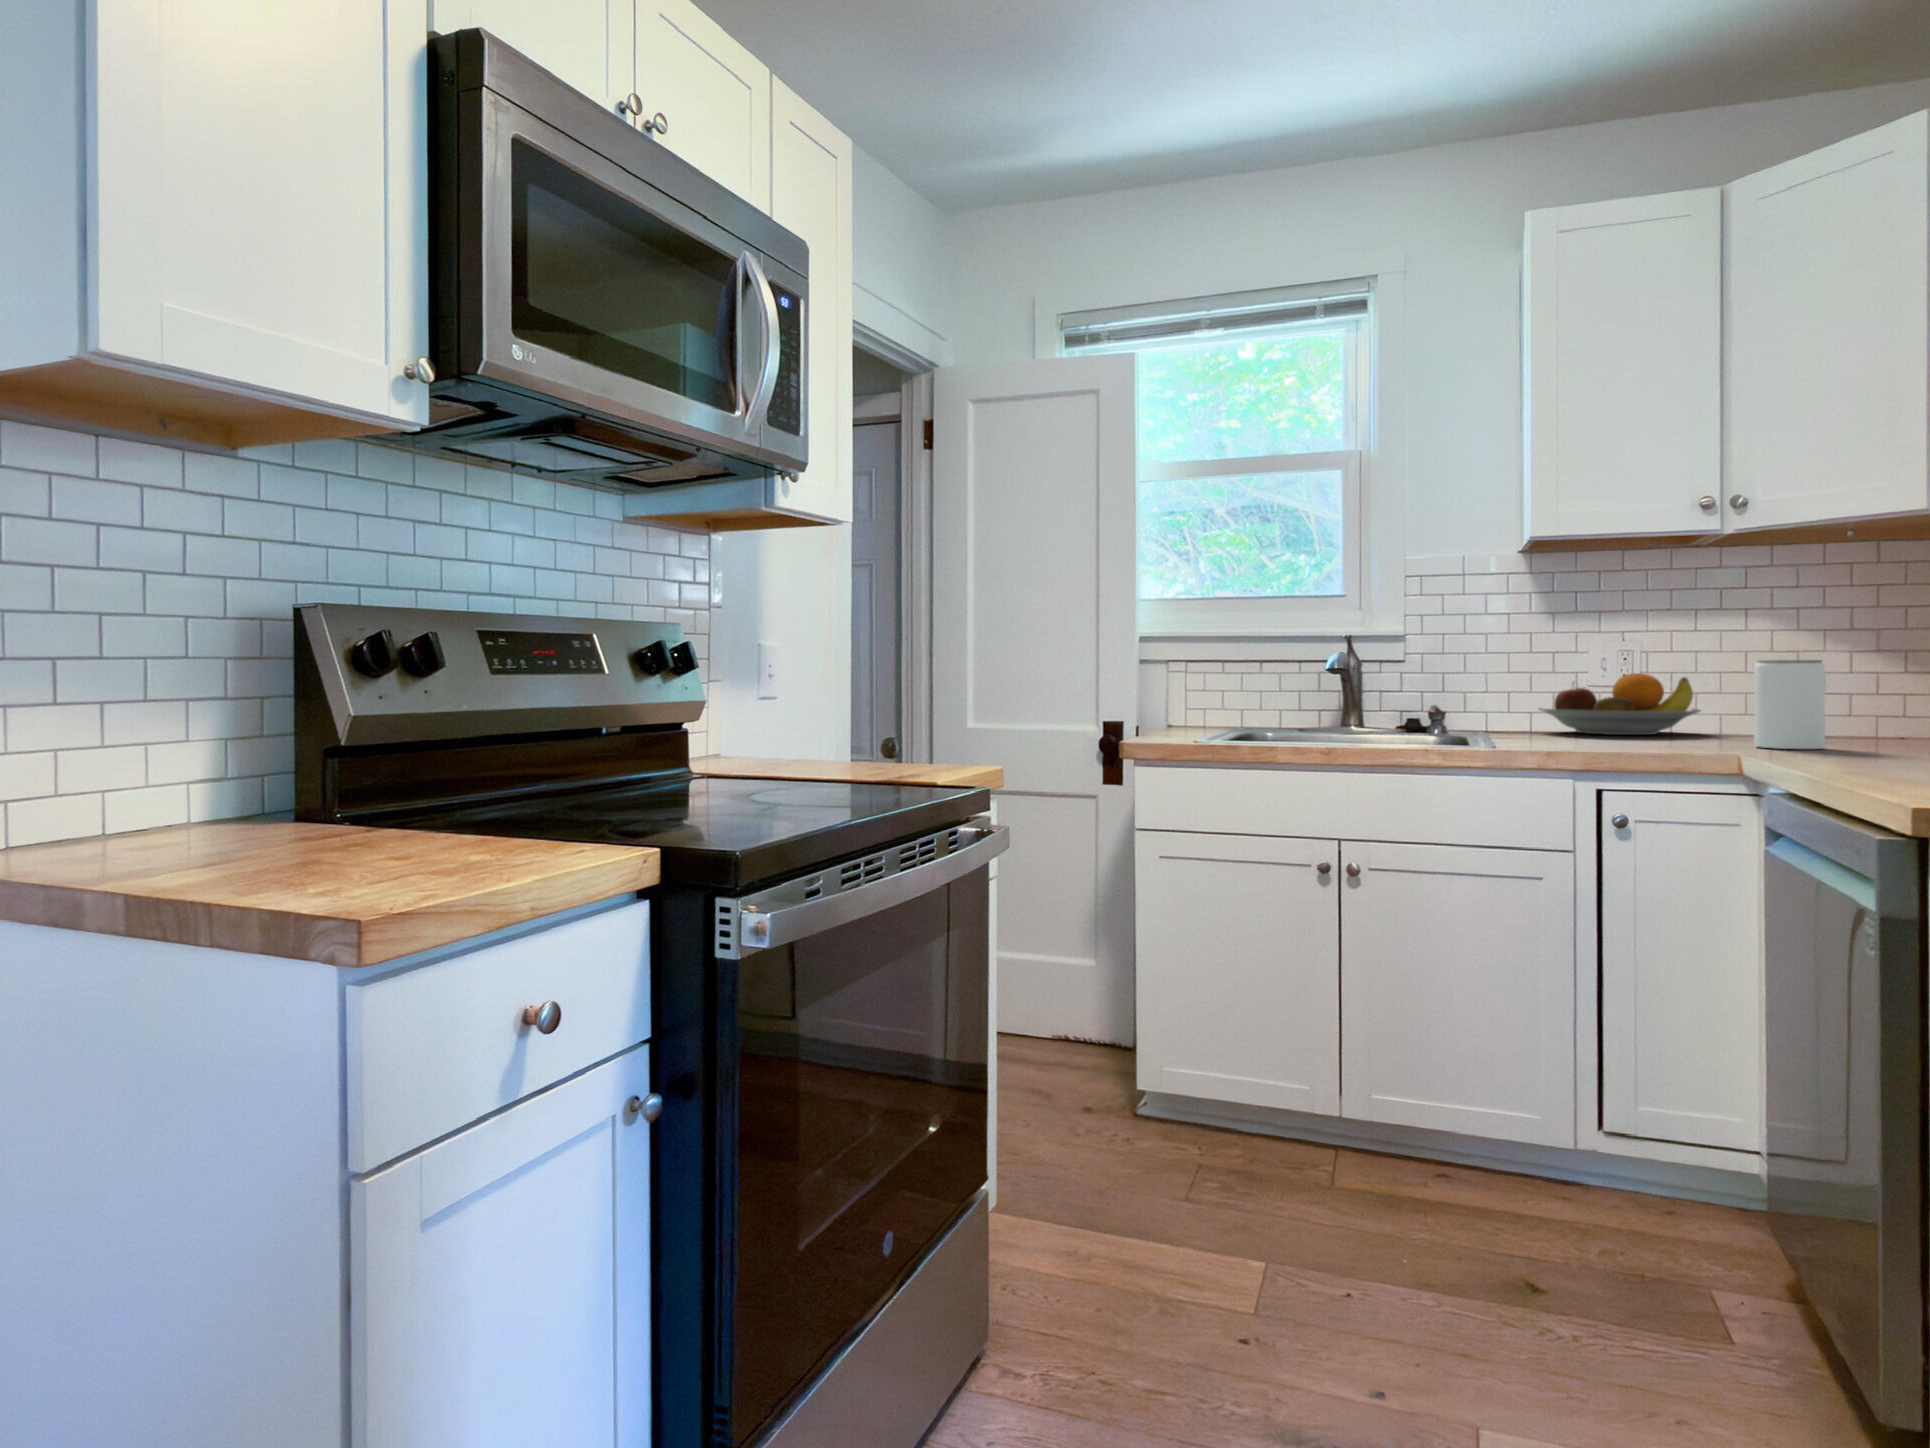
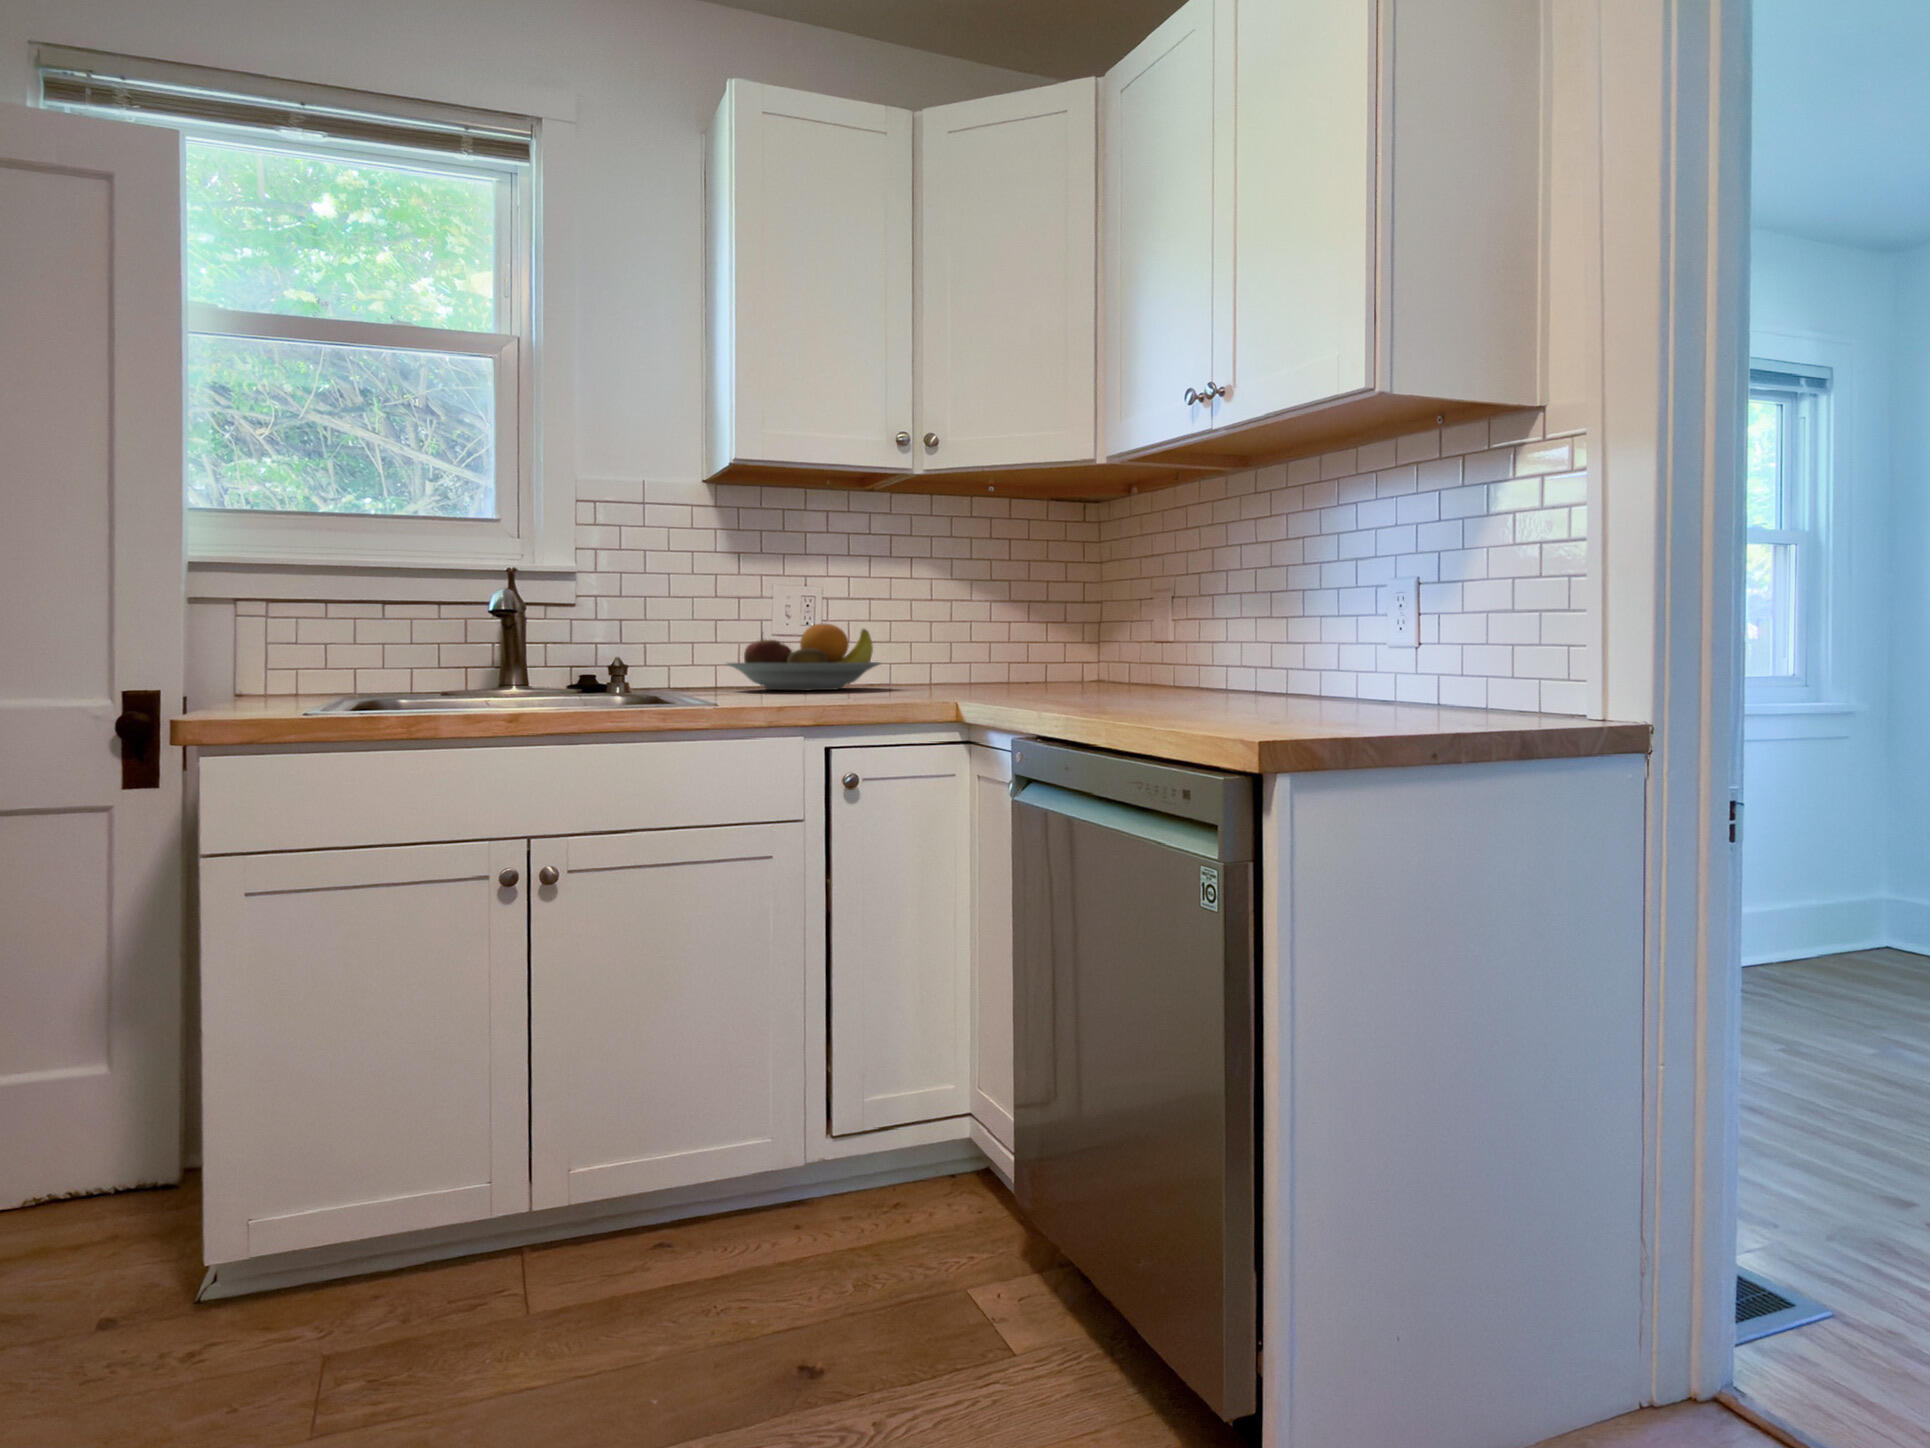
jar: present [1754,660,1825,749] -> none [949,605,1007,695]

